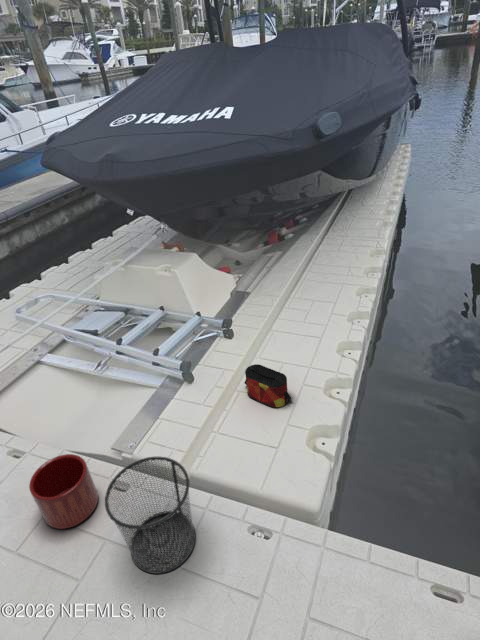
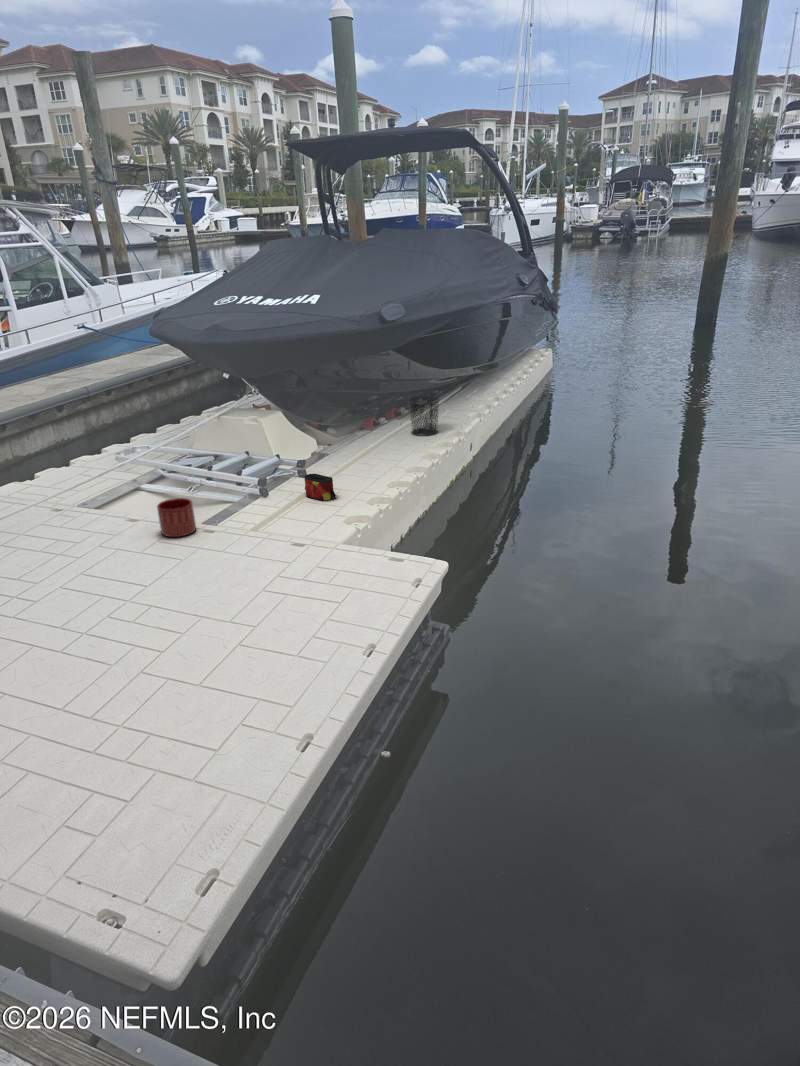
waste bin: present [105,457,195,574] -> present [409,396,439,436]

